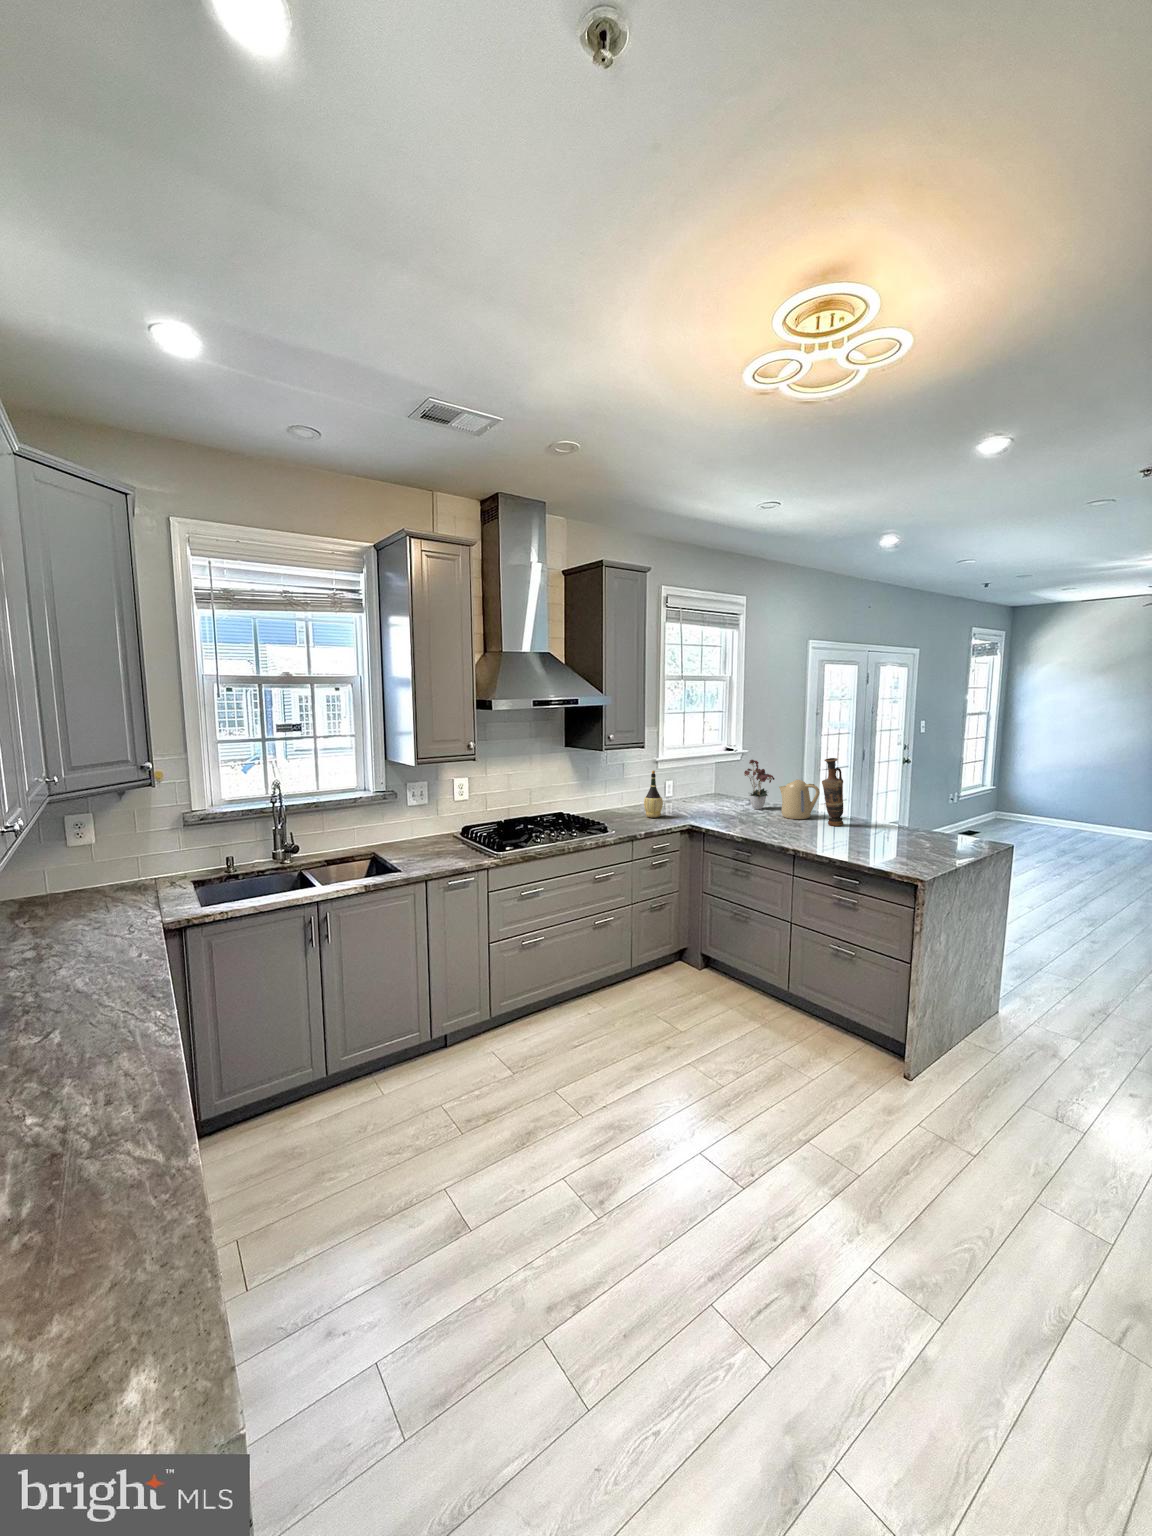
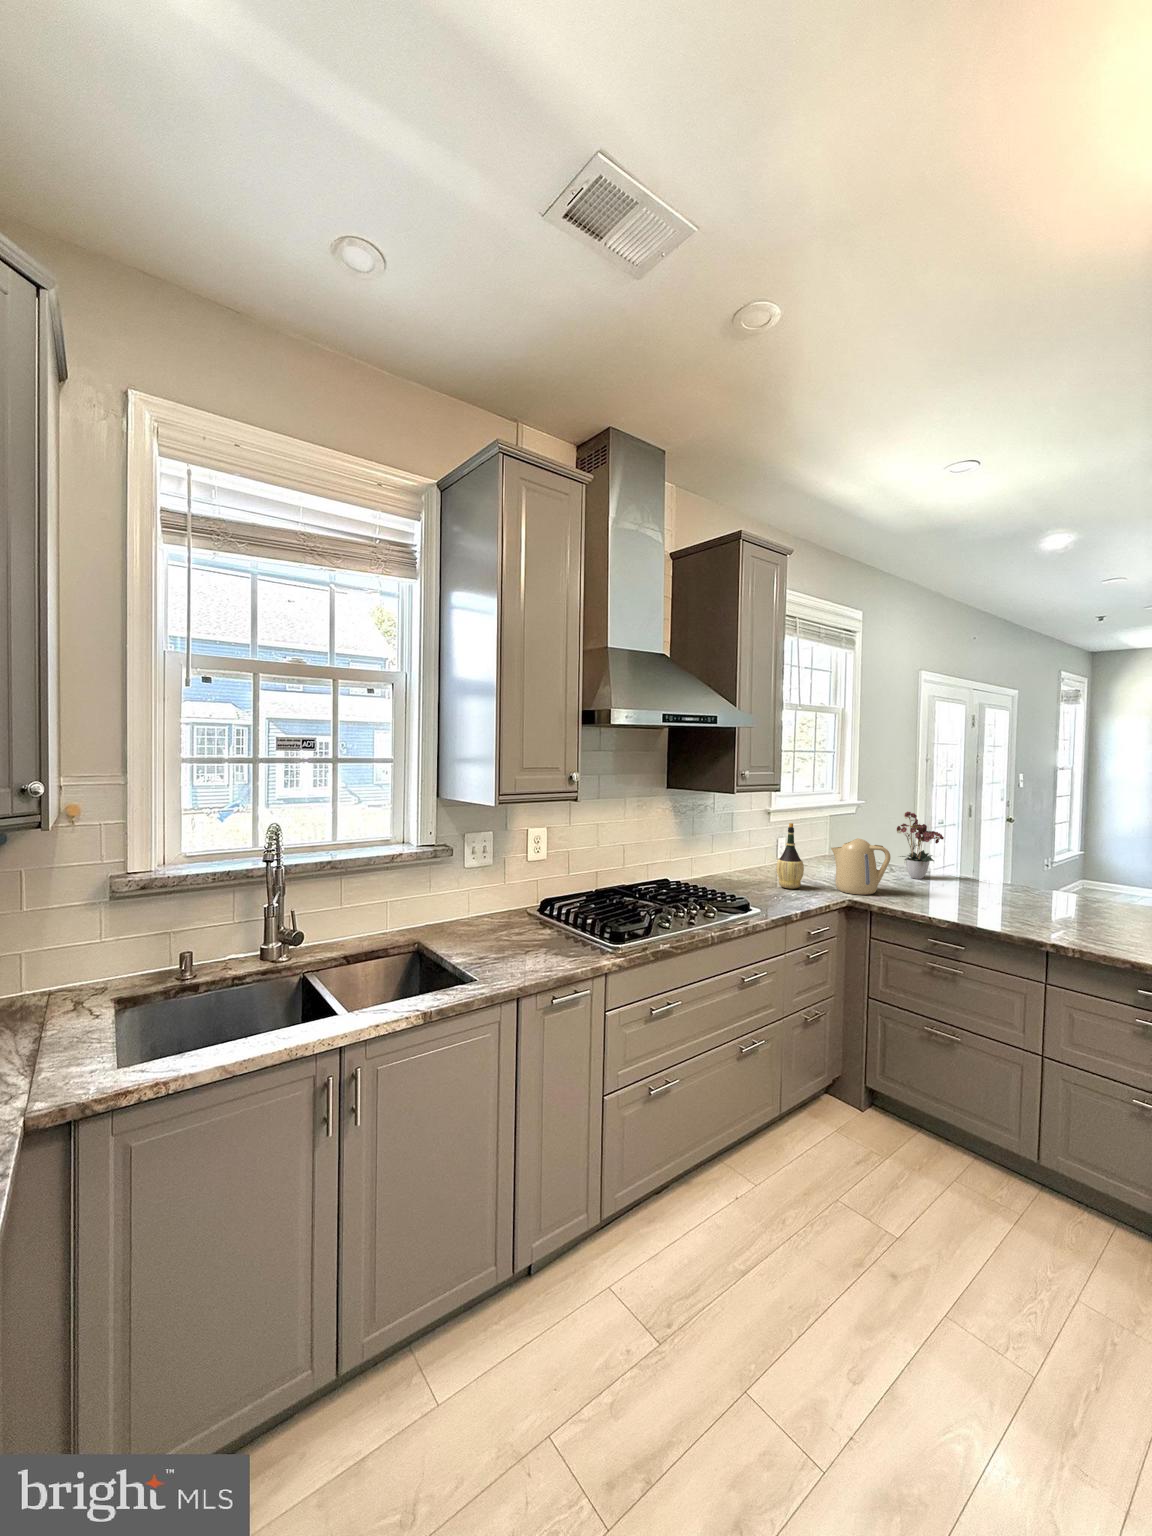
vase: present [822,758,843,826] -> none [1043,810,1079,907]
kettle: present [779,779,820,819] -> present [831,838,891,895]

